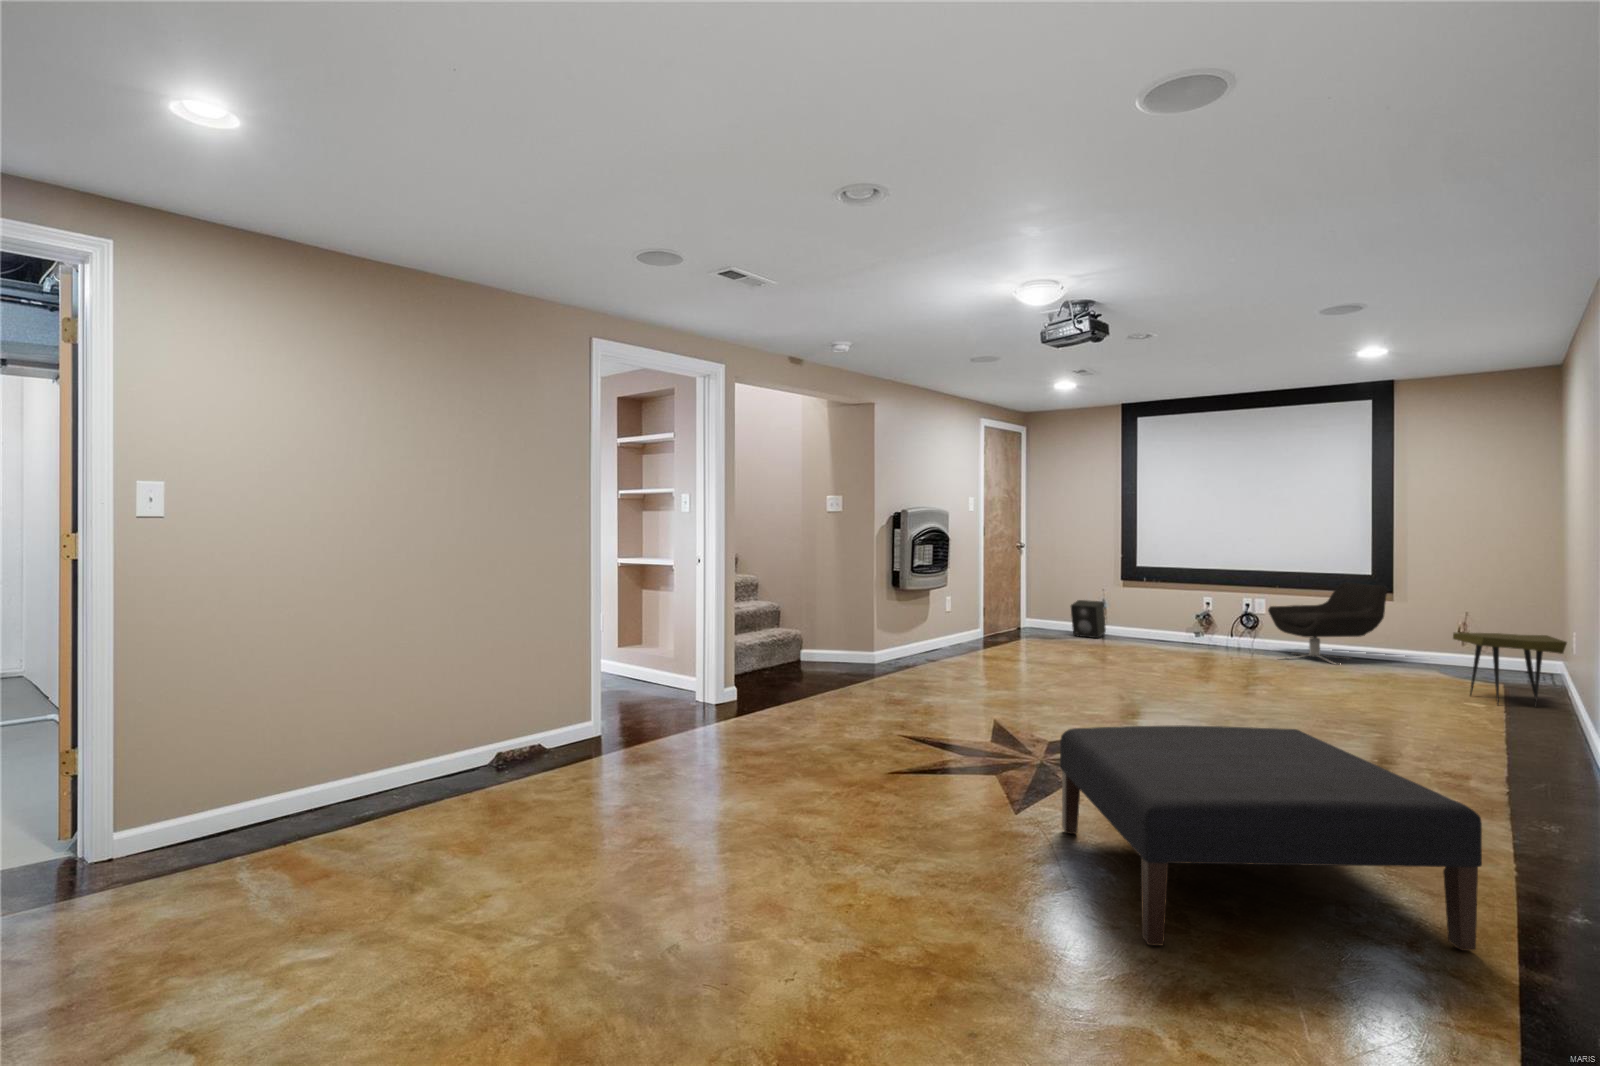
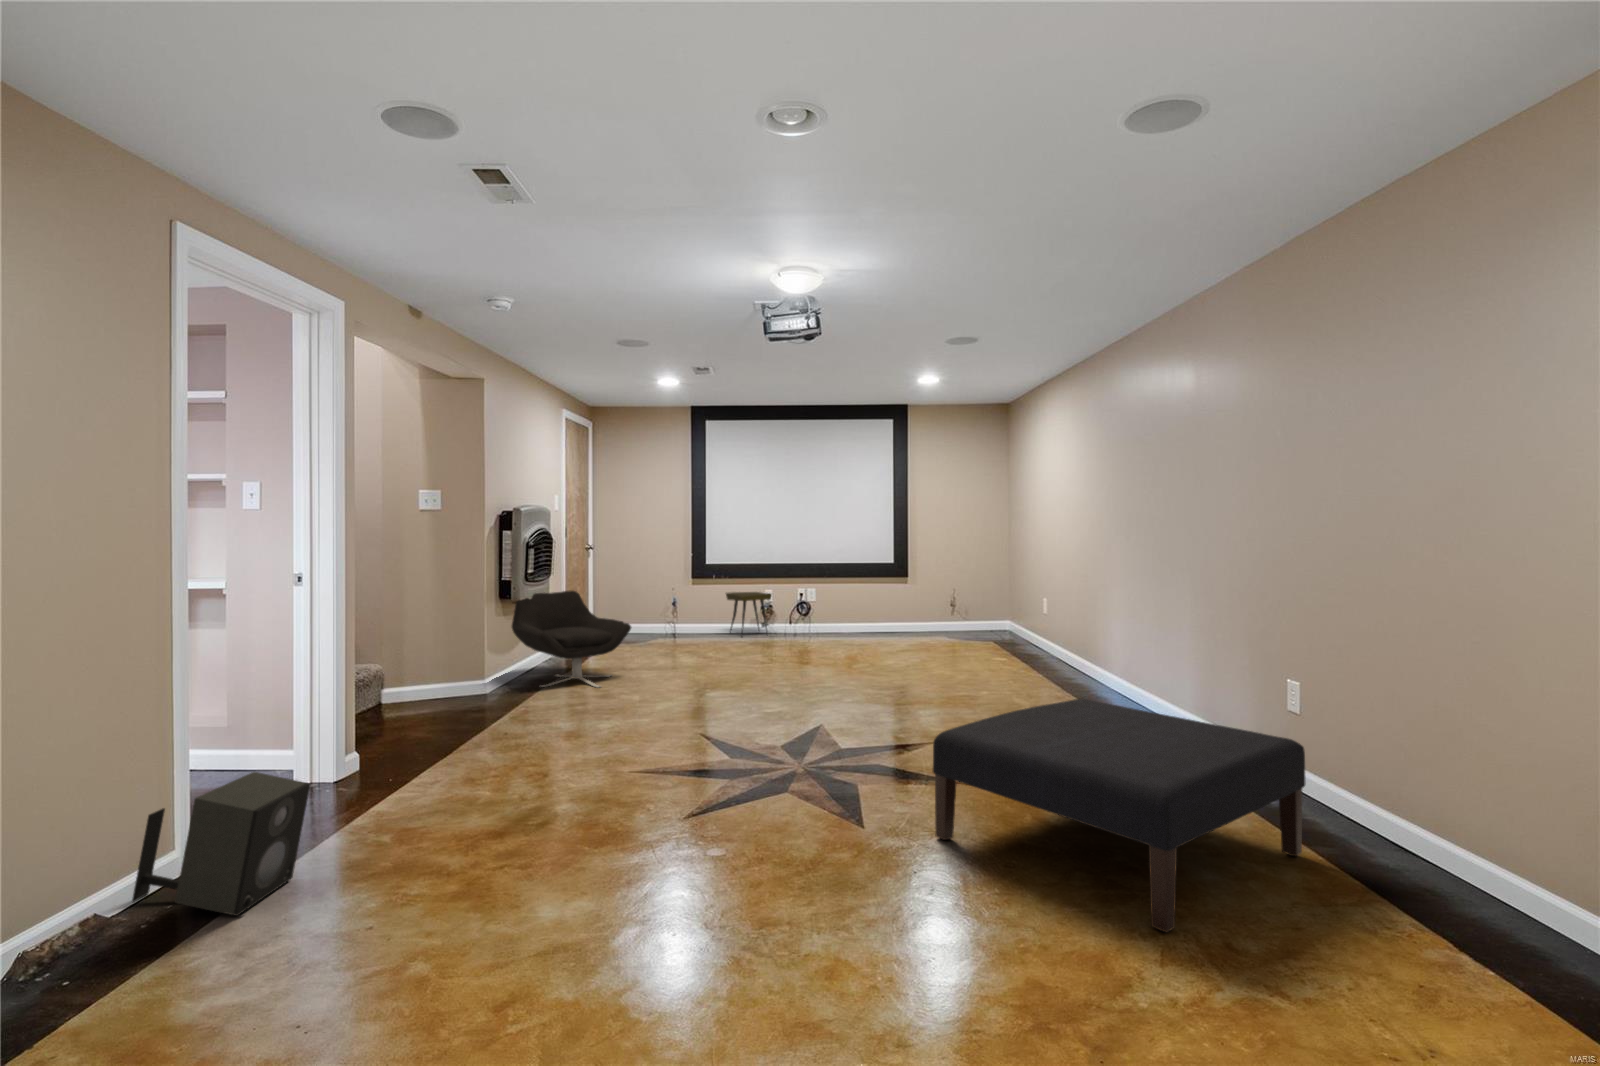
lounge chair: present [1268,582,1387,665] -> present [512,590,631,687]
speaker: present [1071,600,1106,638] -> present [132,772,310,916]
side table: present [1453,633,1567,706] -> present [726,592,771,630]

